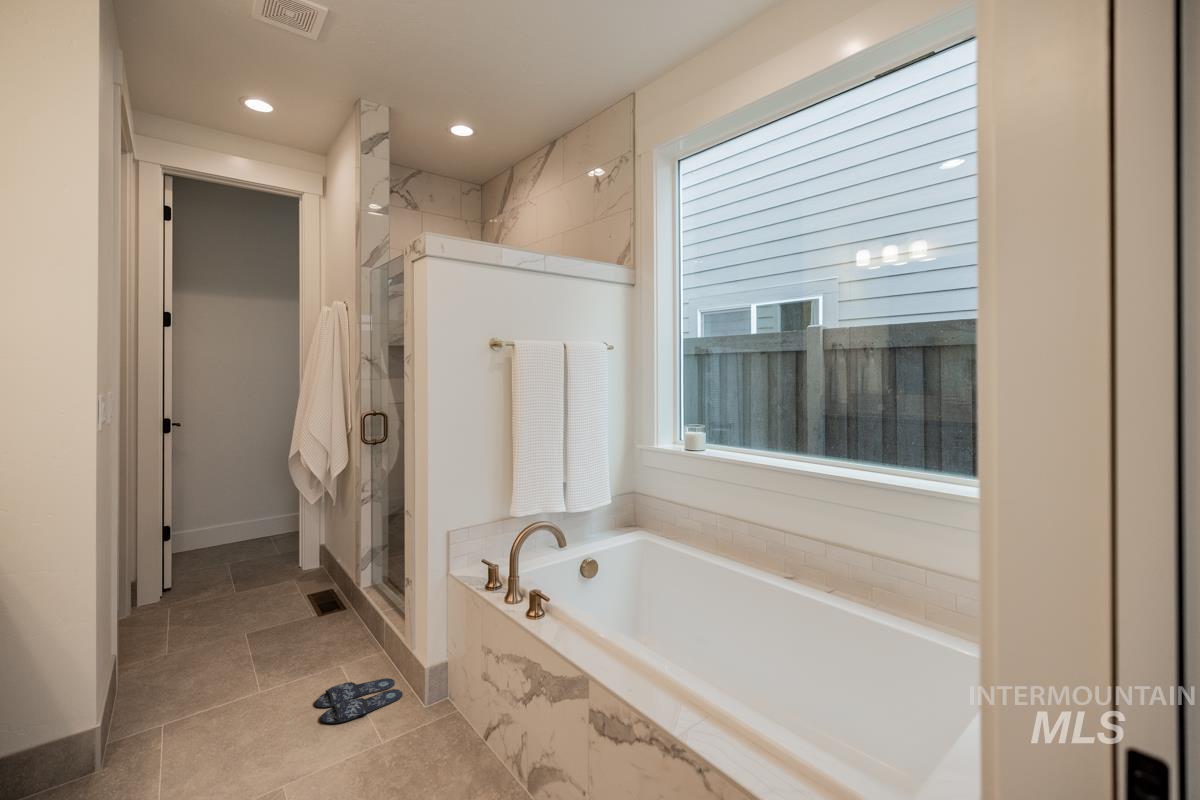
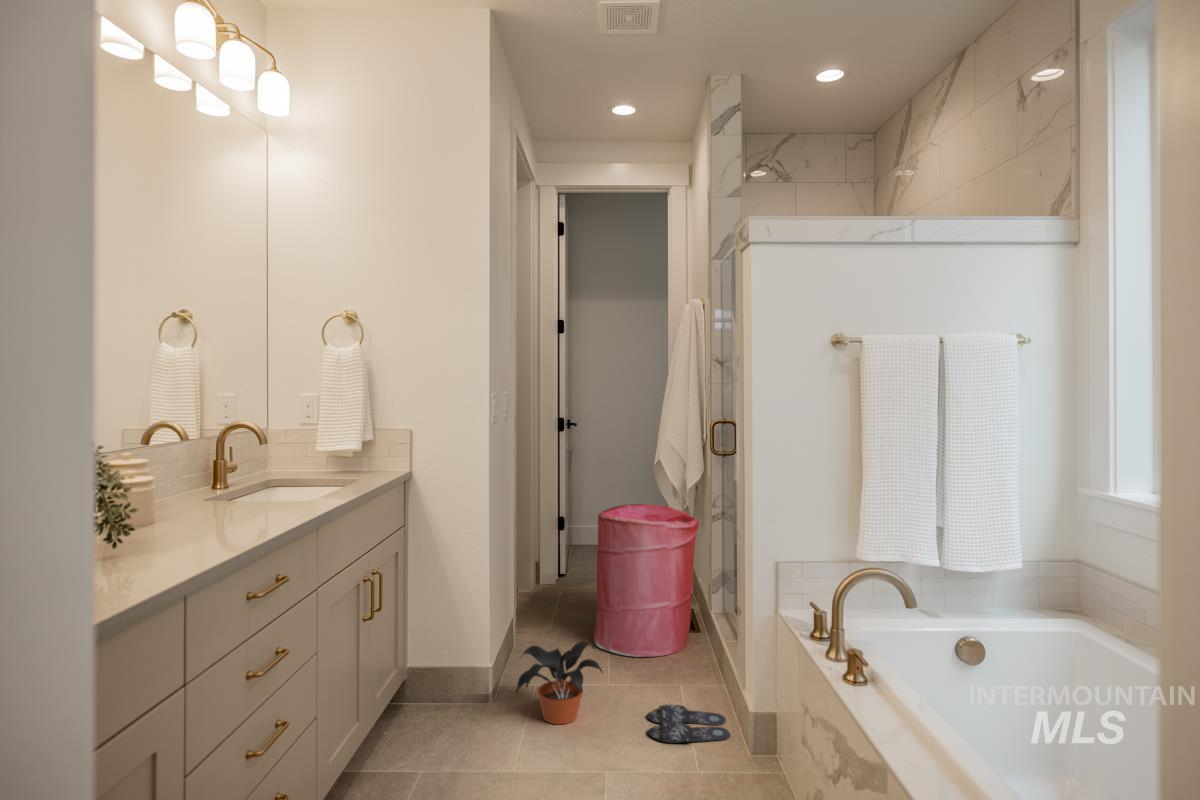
laundry hamper: none [230,497,348,653] -> present [594,504,699,657]
potted plant: none [147,650,263,751] -> present [516,641,602,724]

